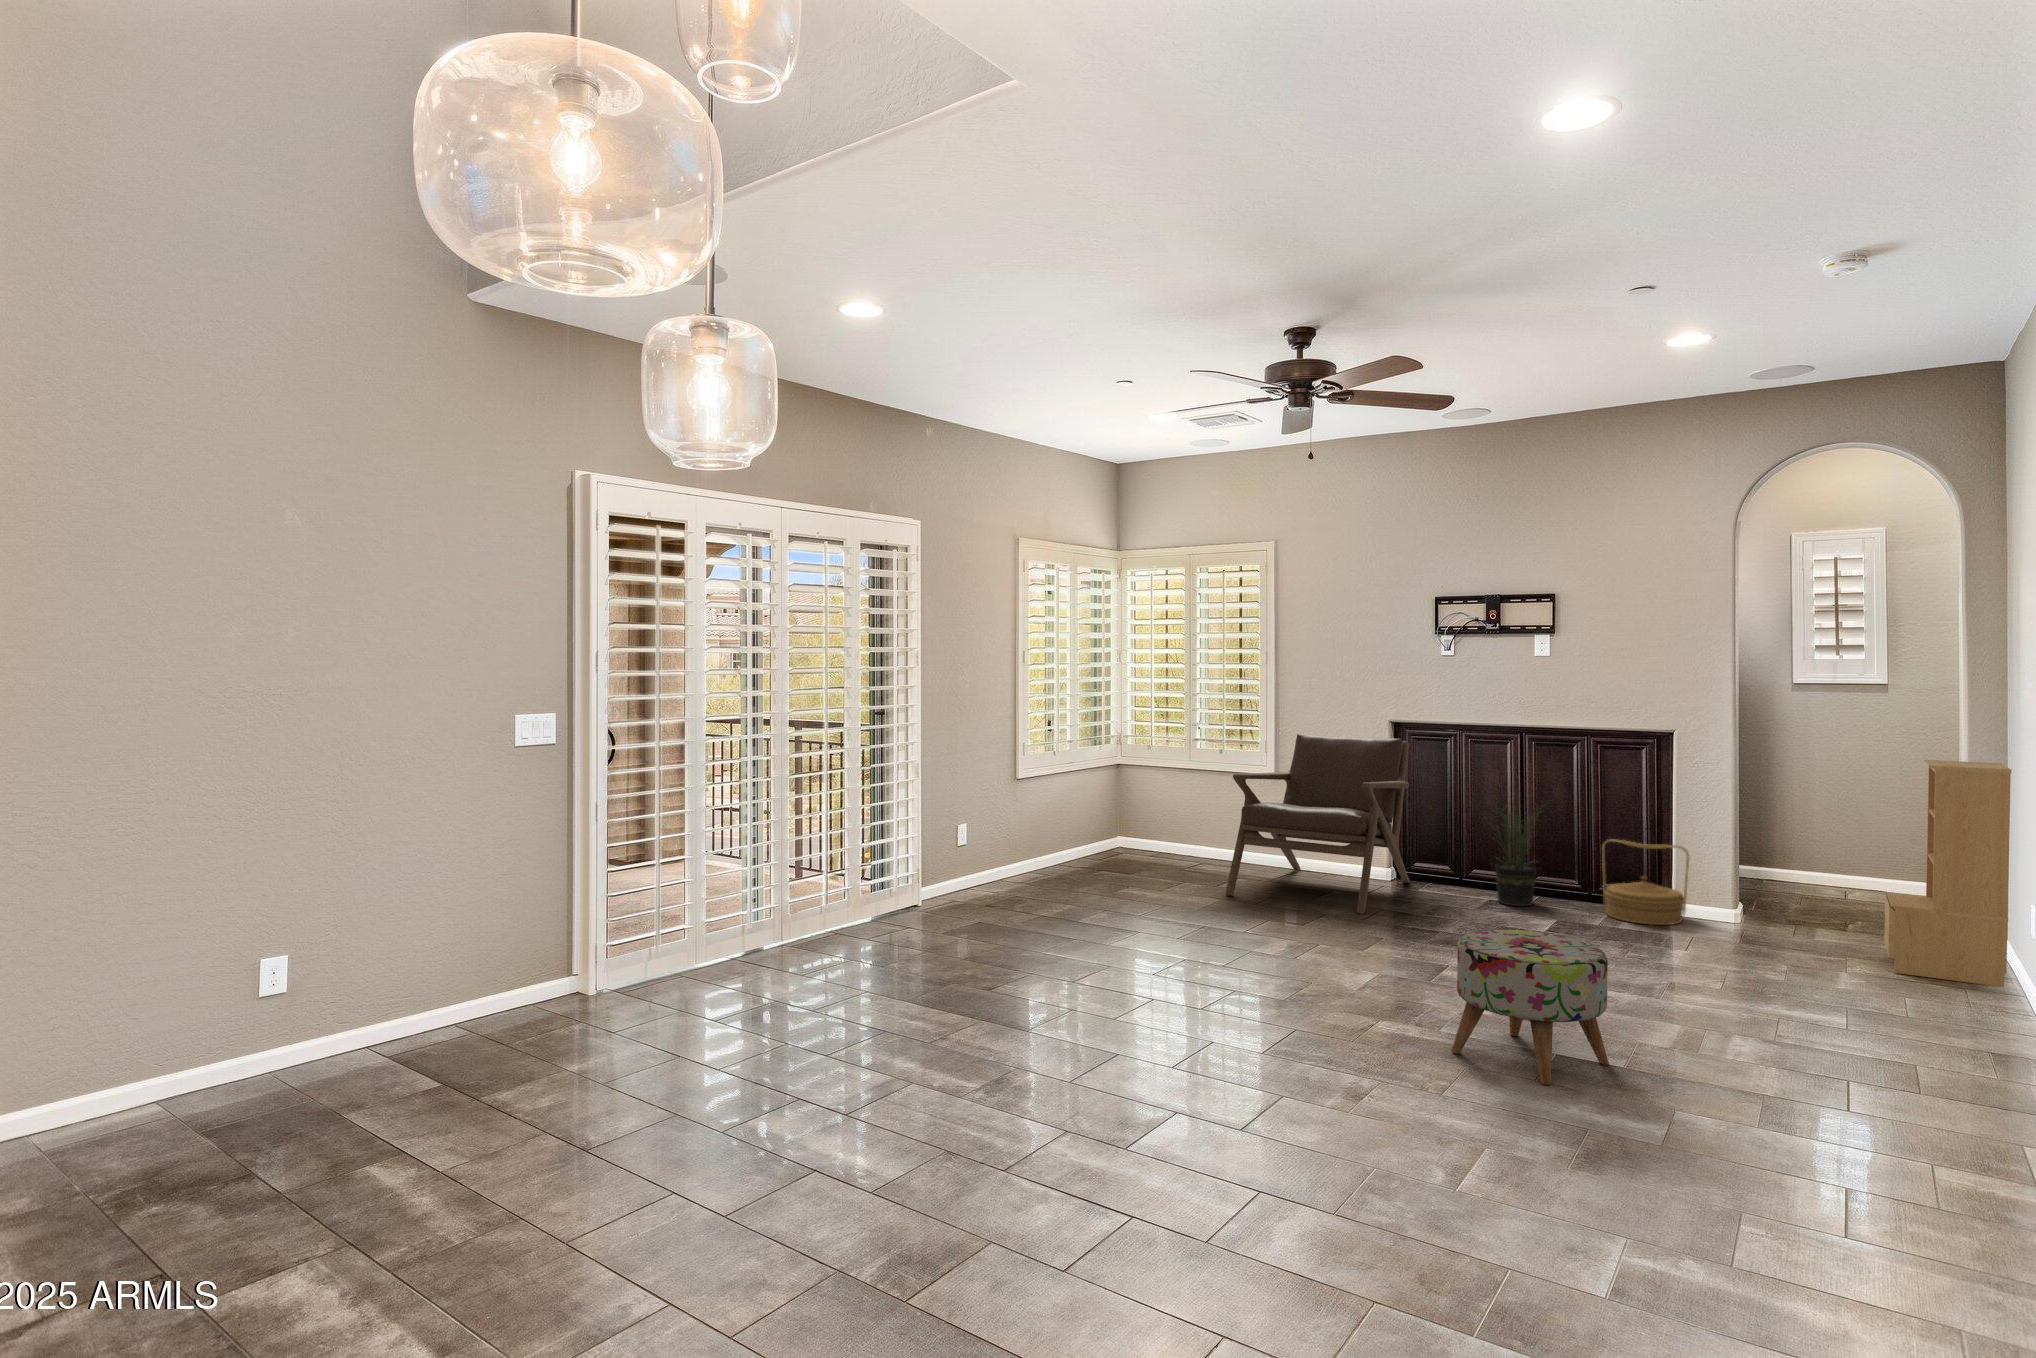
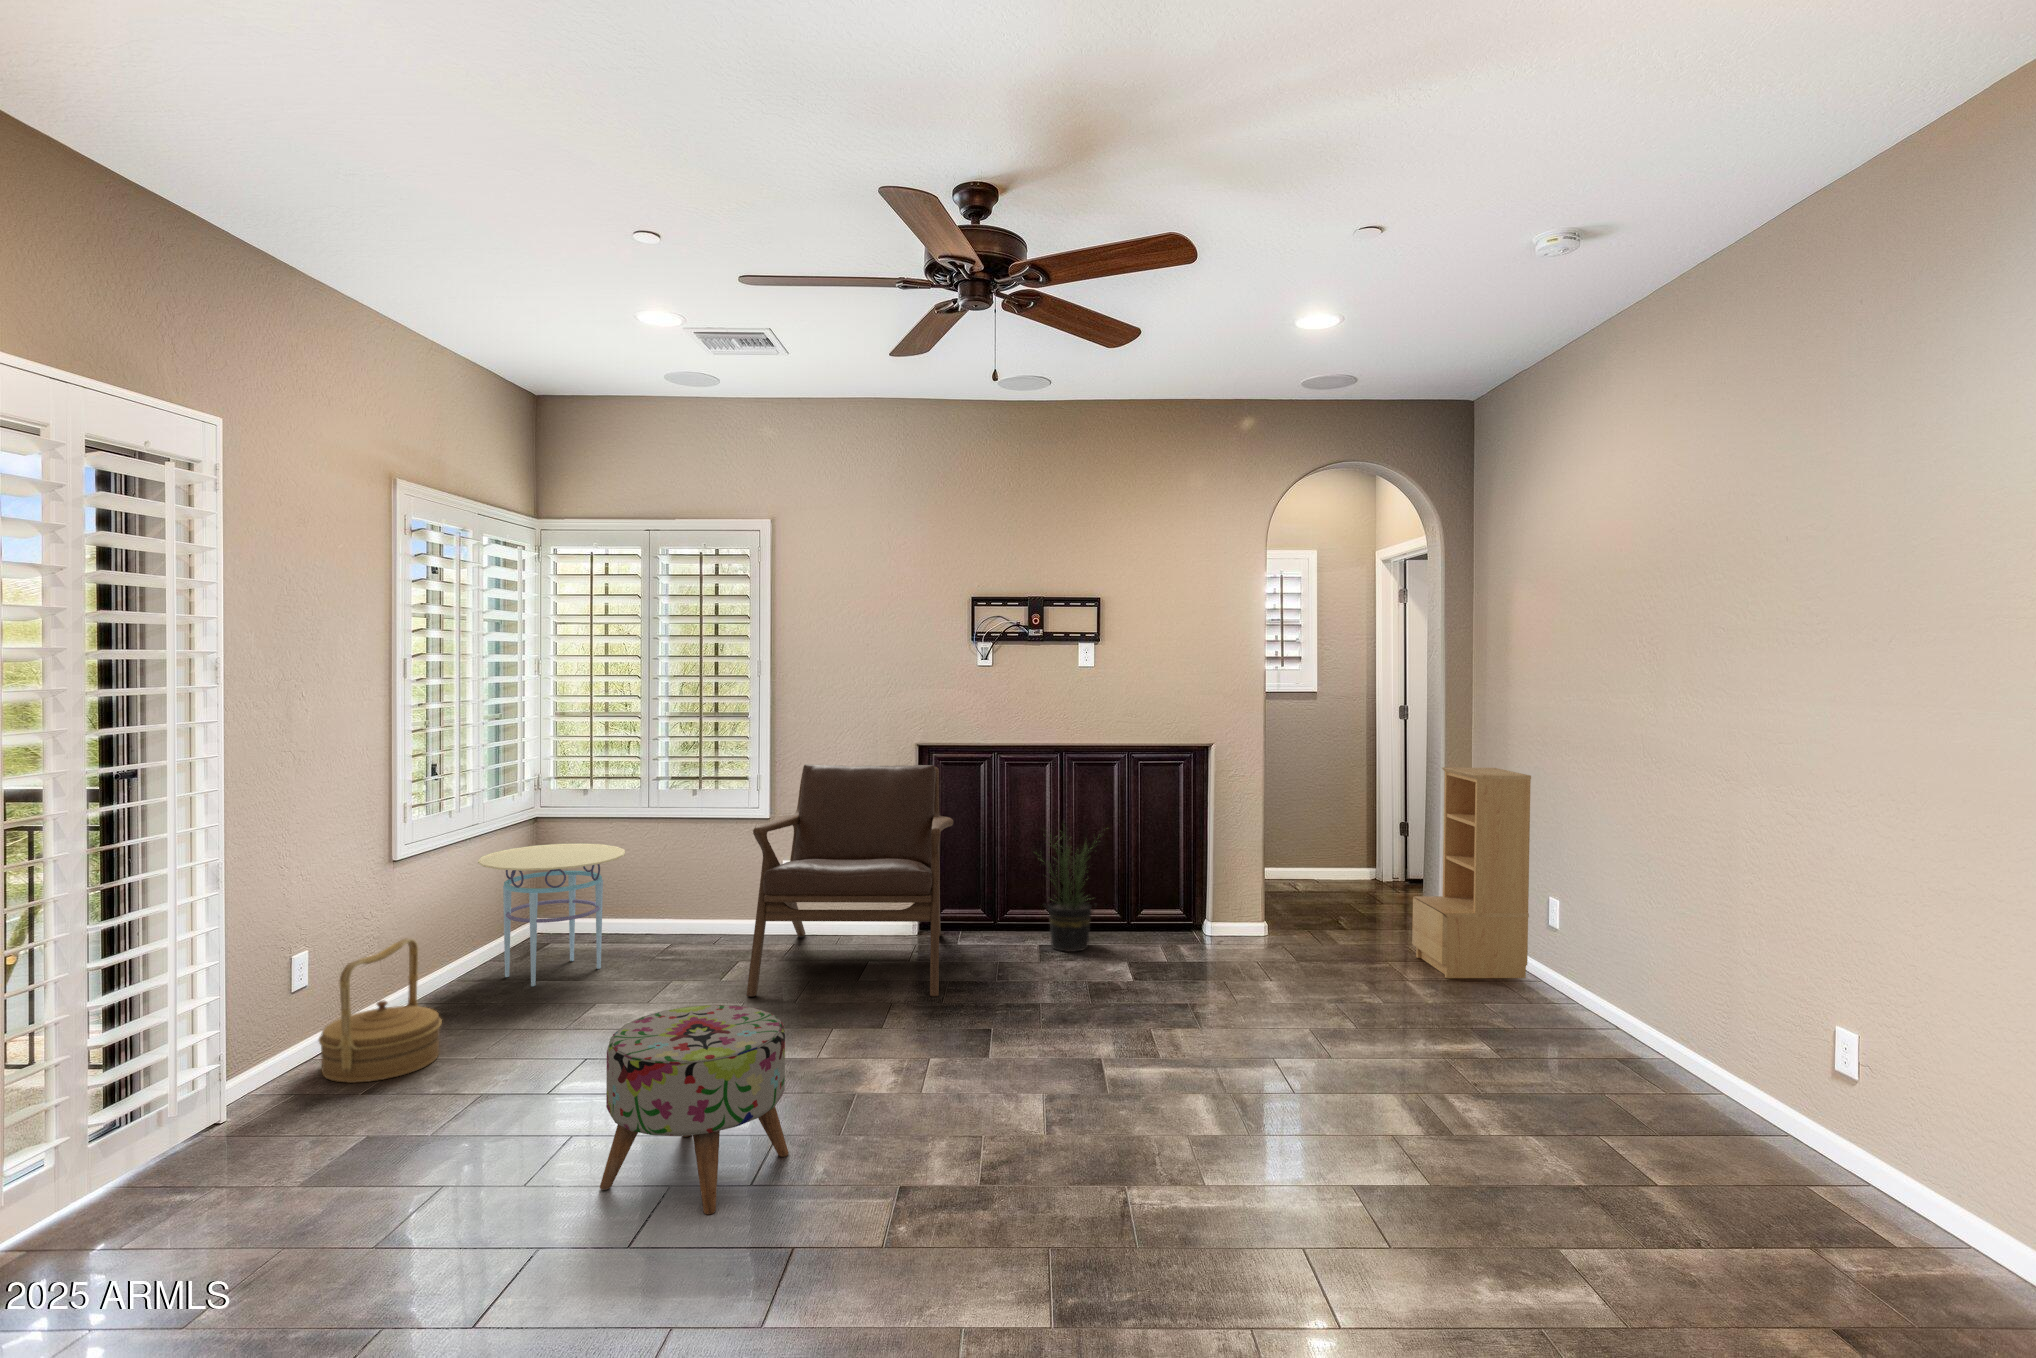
side table: none [1069,782,1162,873] -> present [478,843,625,986]
woven basket: present [1602,839,1689,925] -> present [319,939,442,1083]
ottoman: present [1452,930,1609,1085] -> present [600,1005,789,1214]

